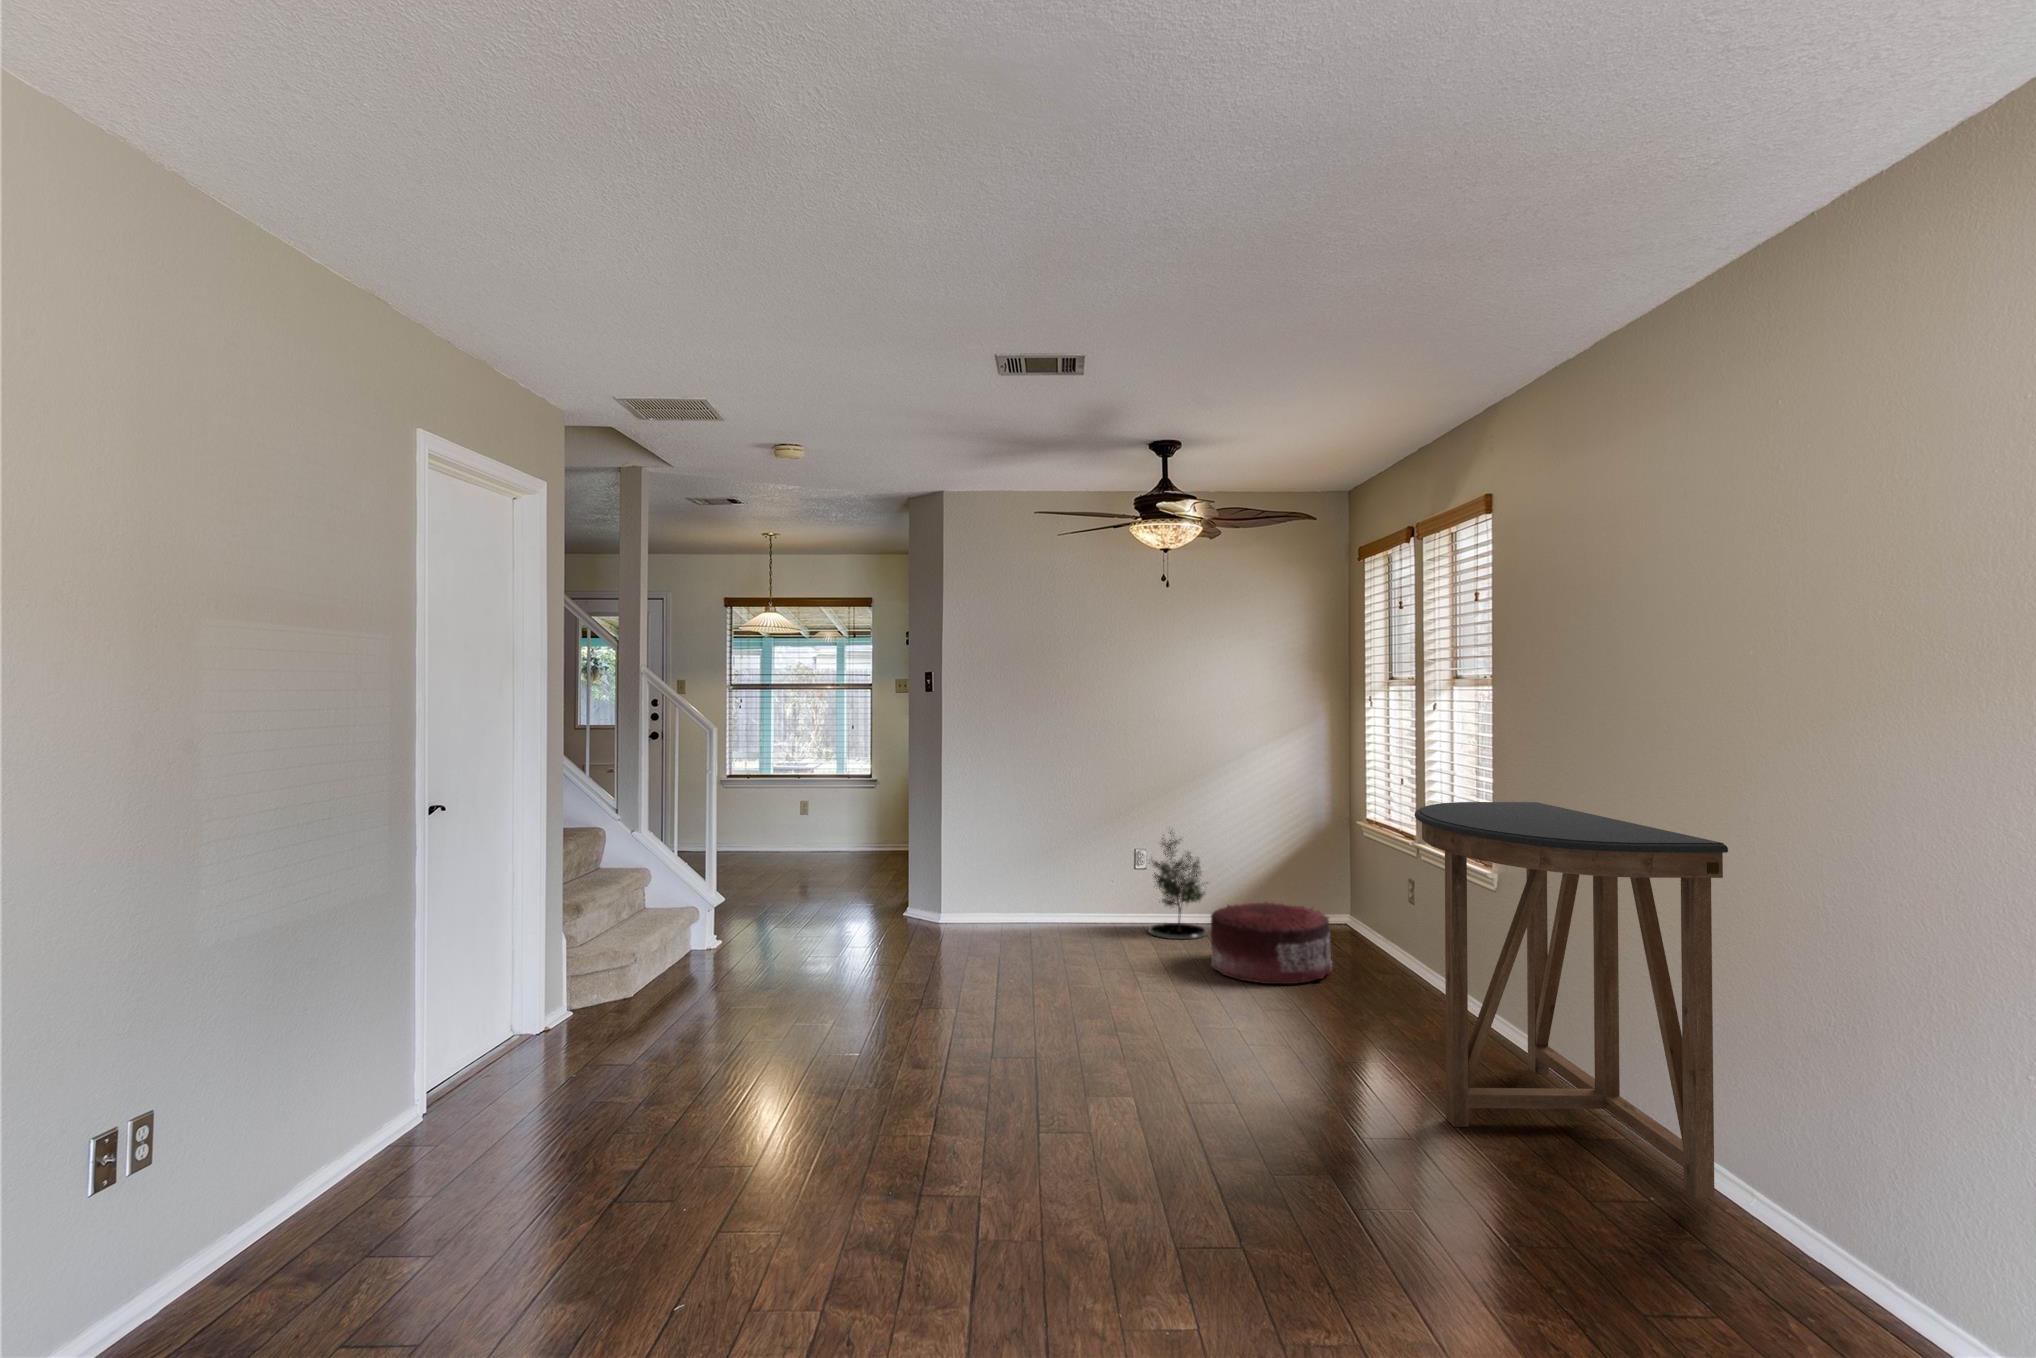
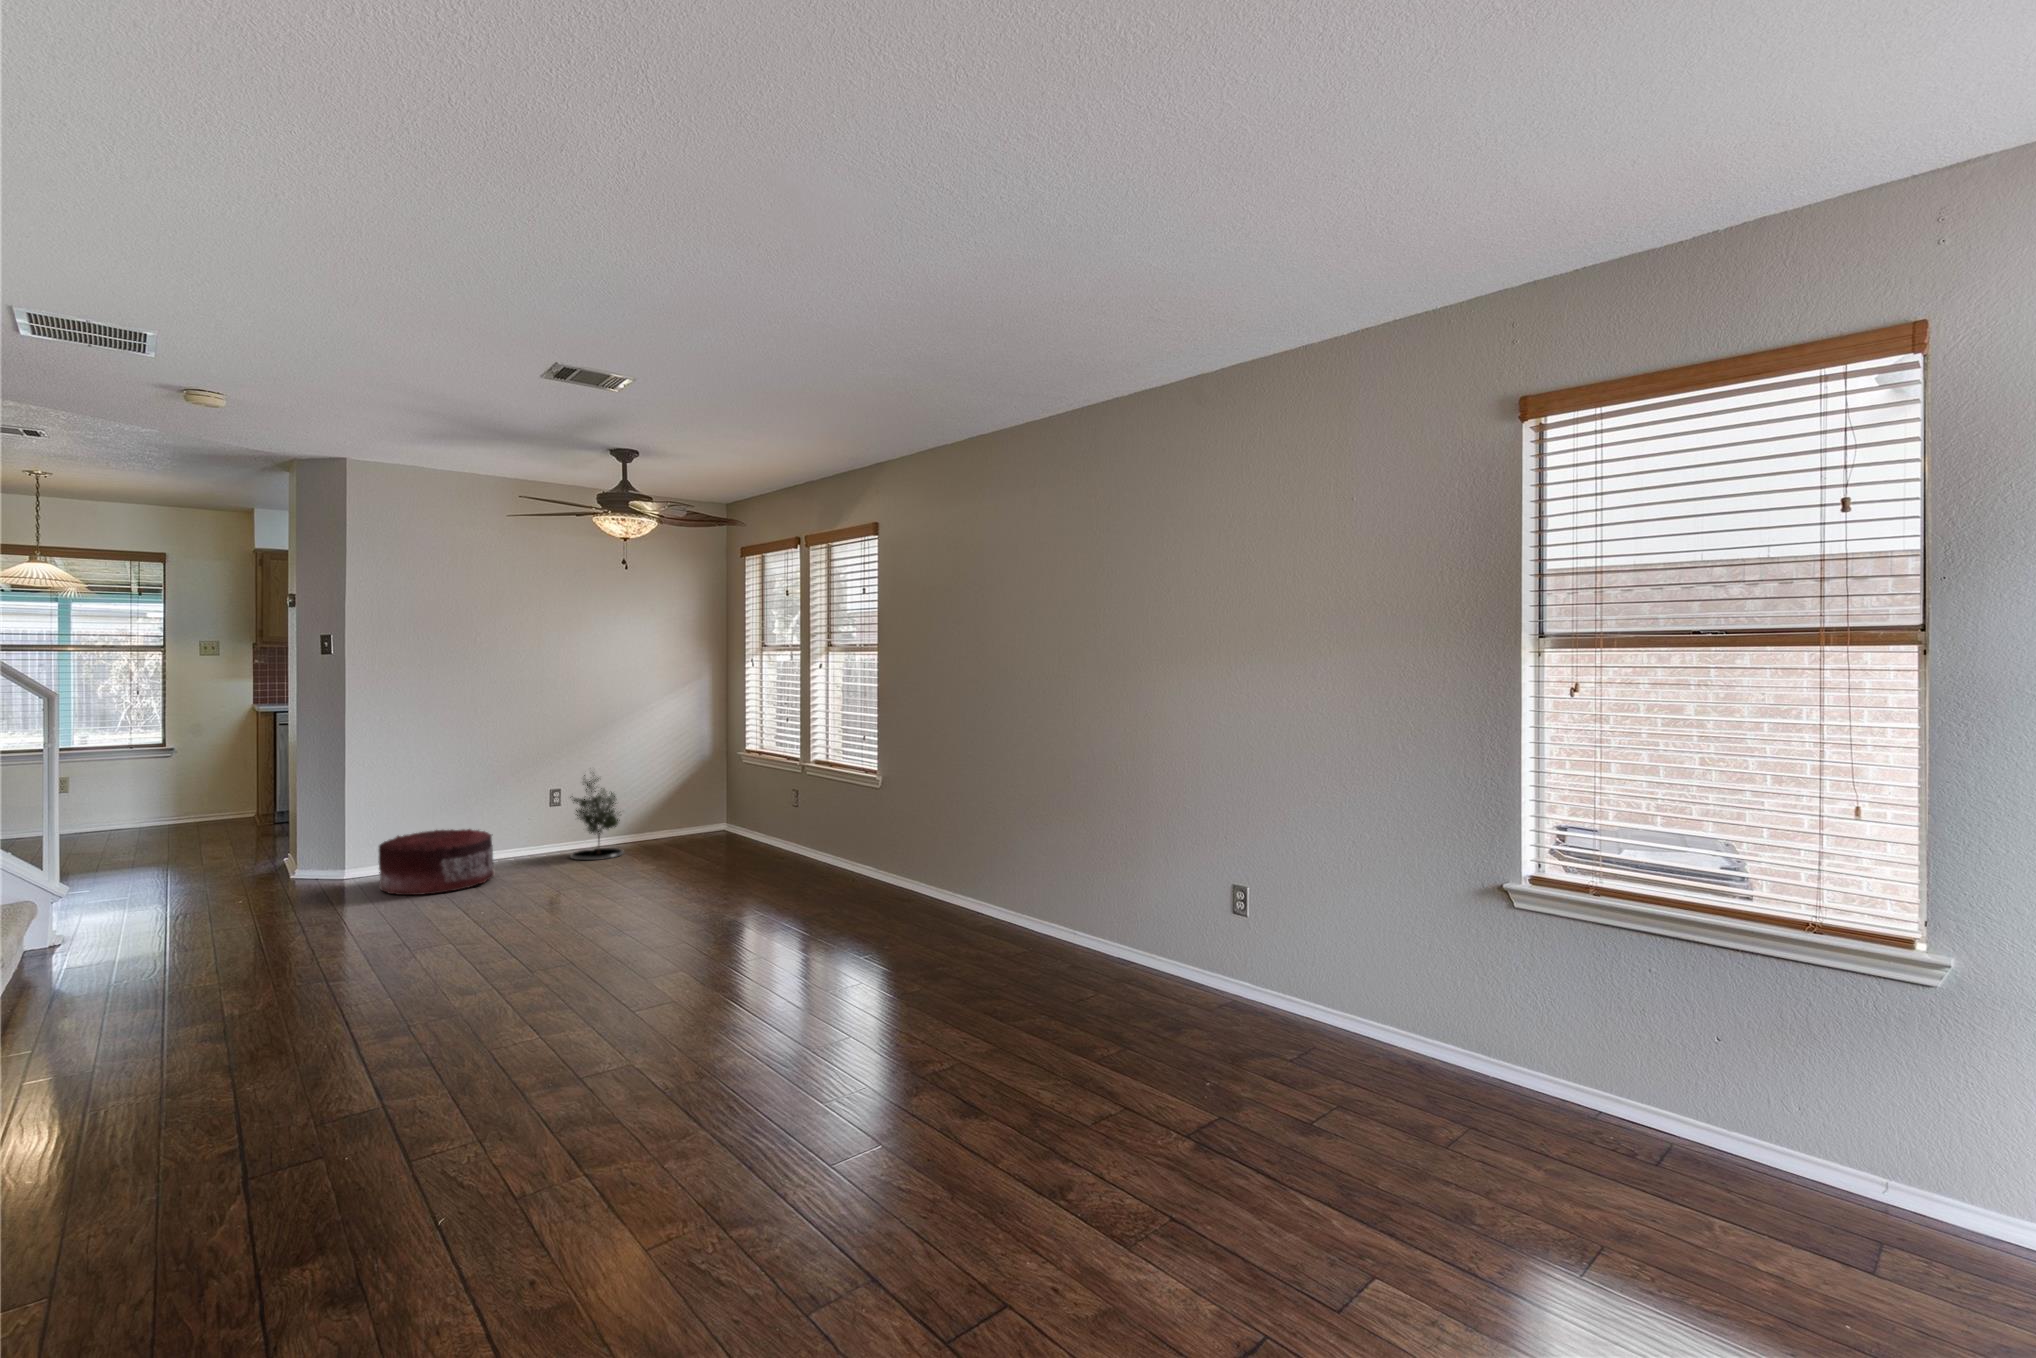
console table: present [1414,802,1728,1199] -> none [841,723,1024,927]
pouf: present [1211,902,1332,984] -> present [379,829,494,895]

